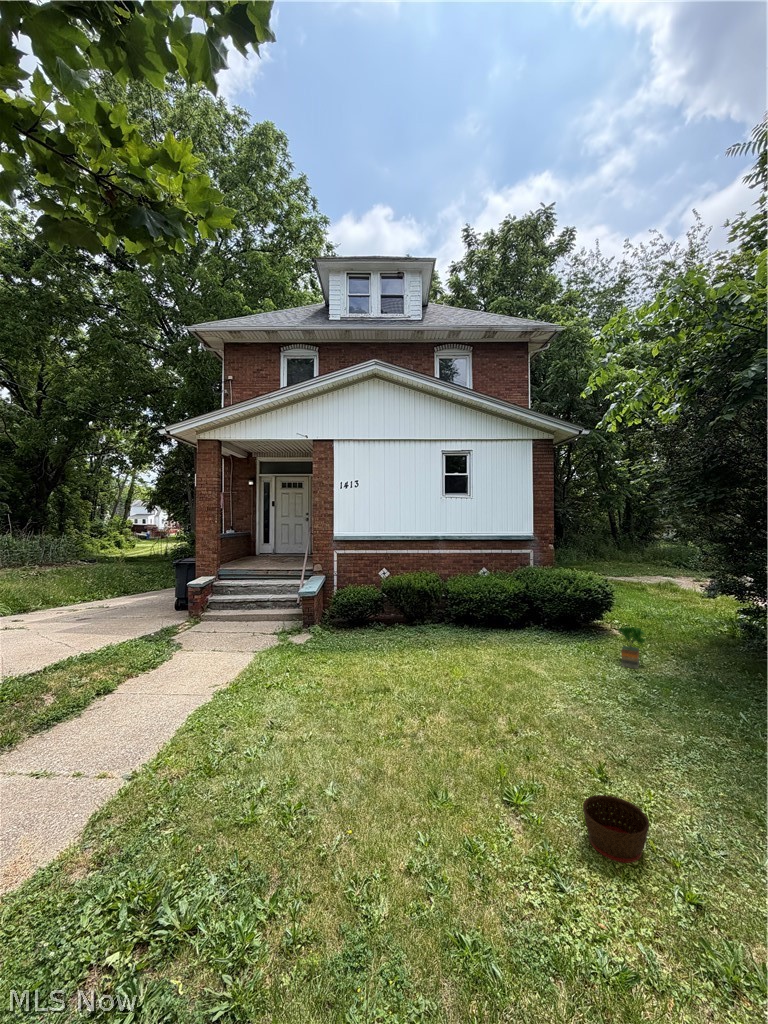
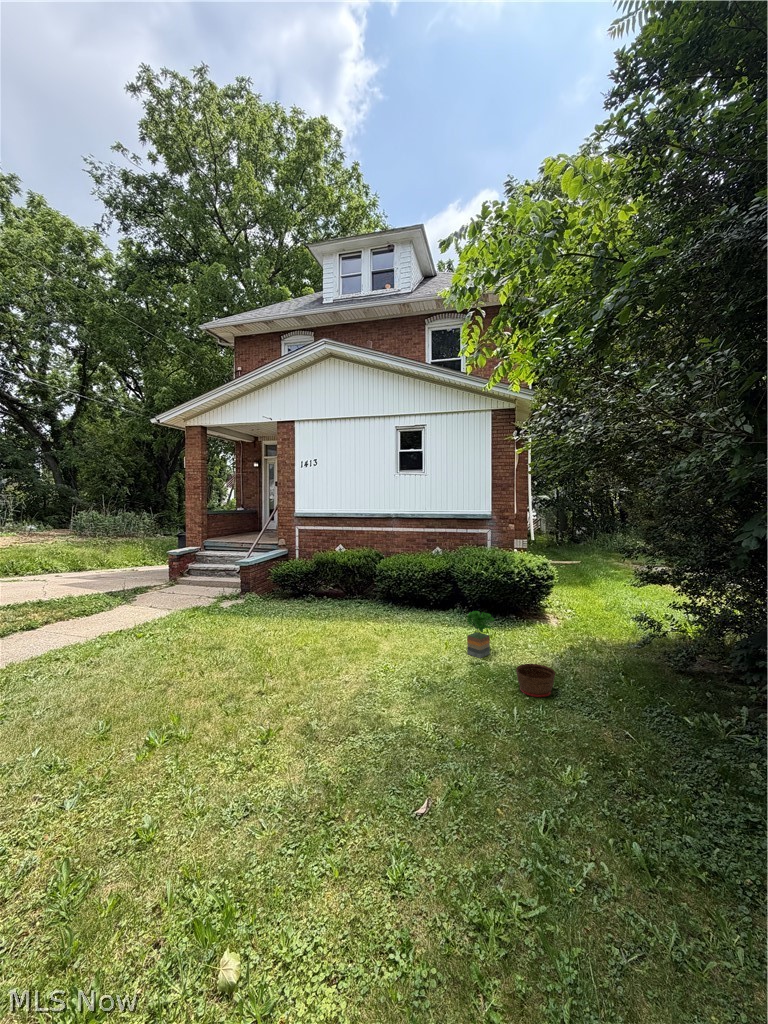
basket: present [583,795,650,863] -> present [516,664,555,697]

